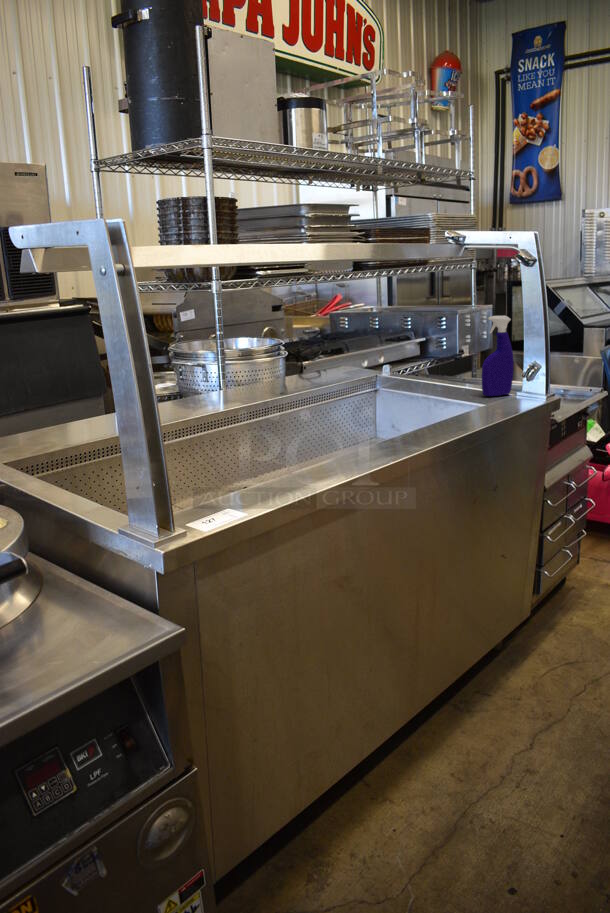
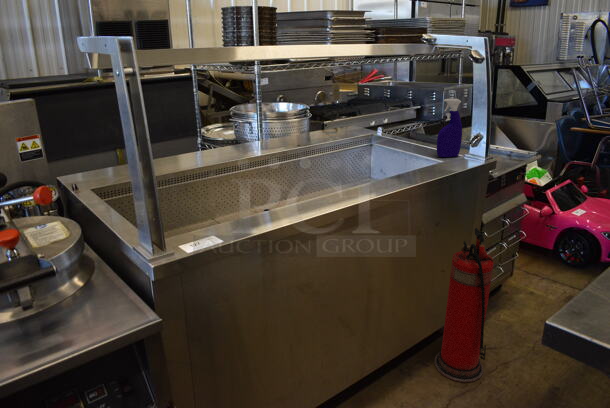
fire extinguisher: none [502,488,577,710] -> present [435,228,493,383]

